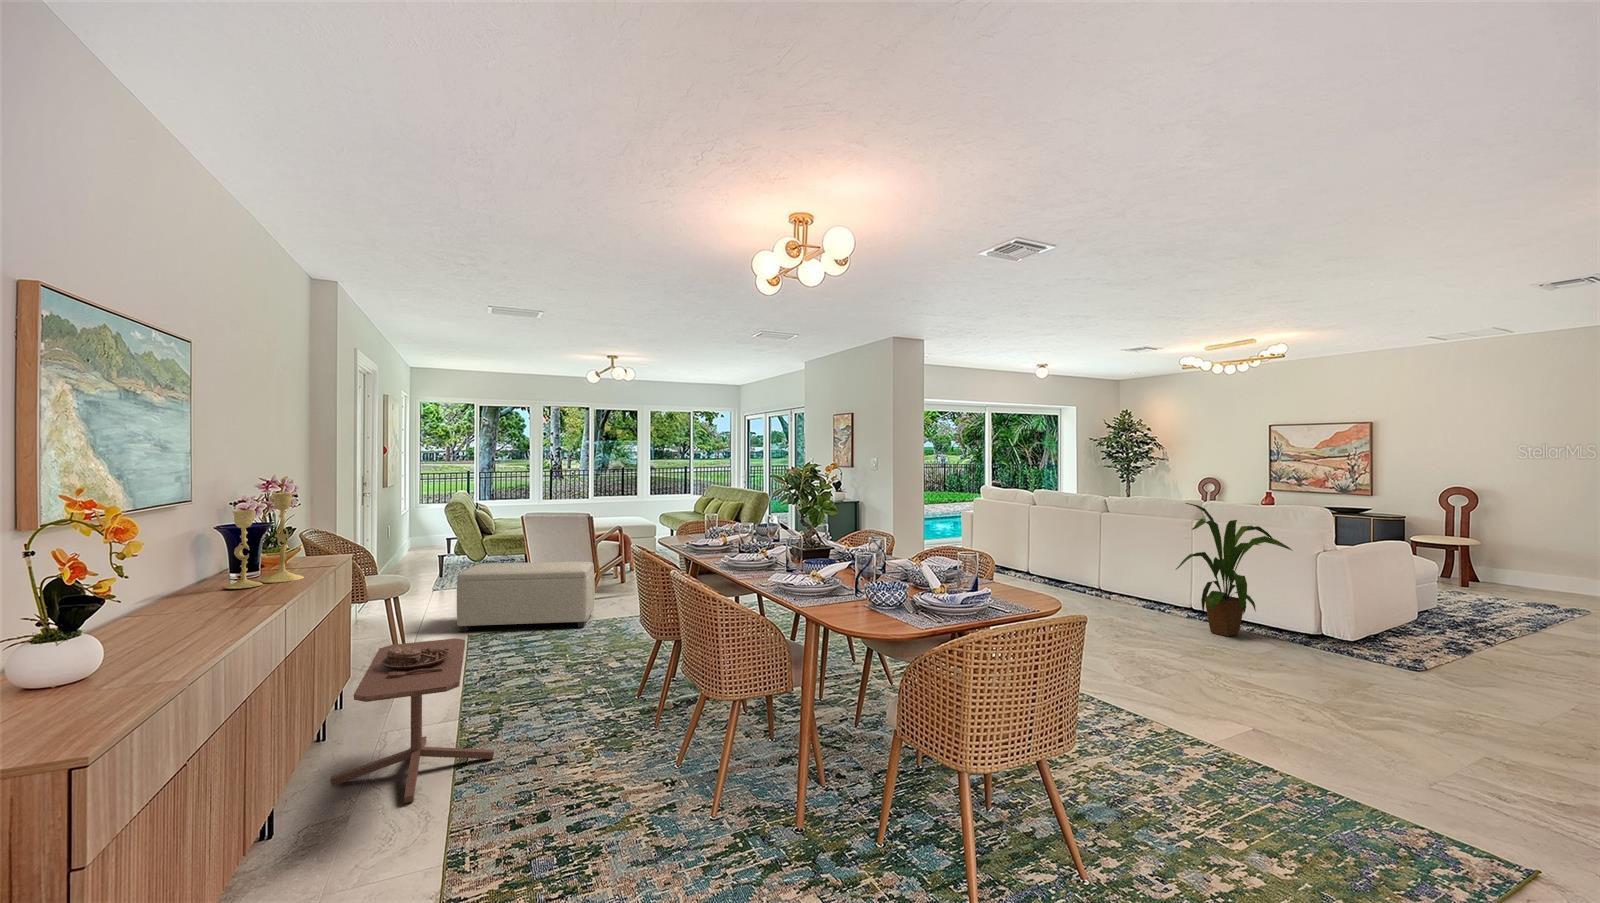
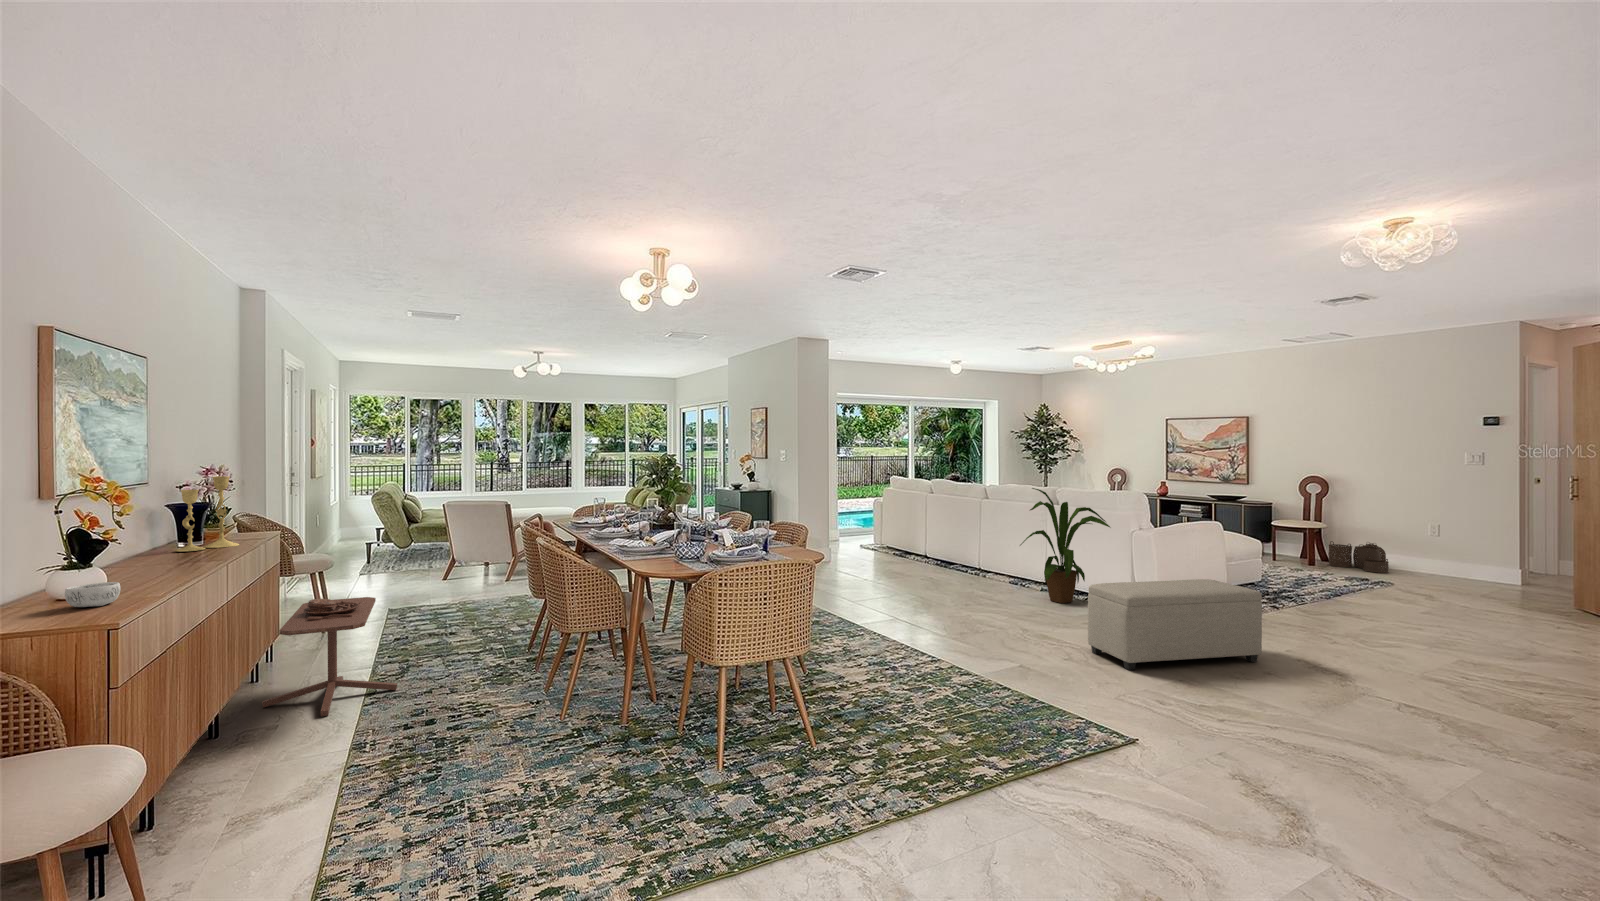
ottoman: present [457,561,595,632] -> present [1088,579,1262,670]
woven basket: none [1487,561,1569,599] -> present [1328,541,1389,573]
decorative bowl: none [39,663,128,708] -> present [65,582,120,607]

